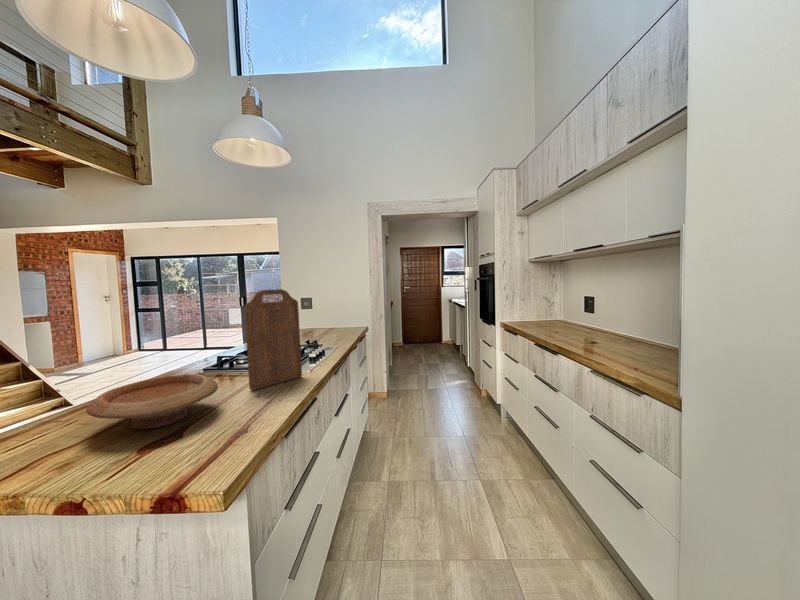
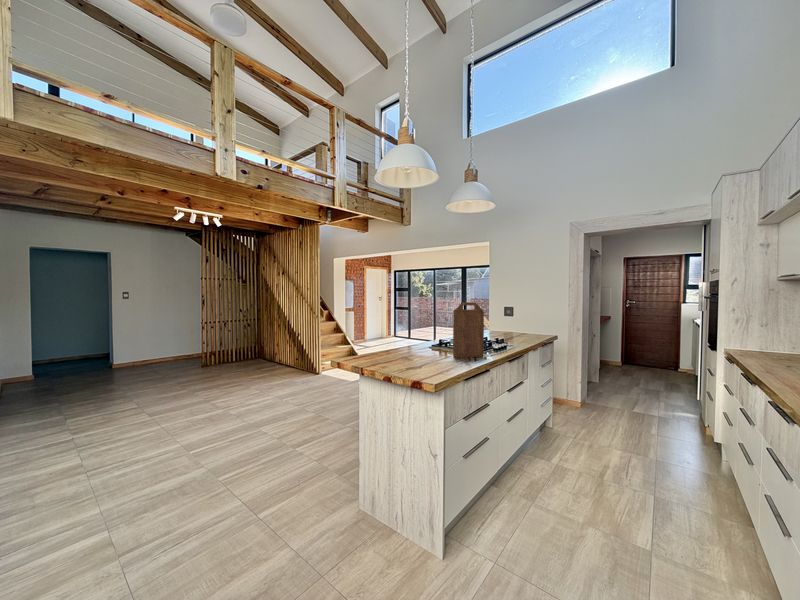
wooden bowl: present [86,374,218,429] -> none [389,343,438,363]

